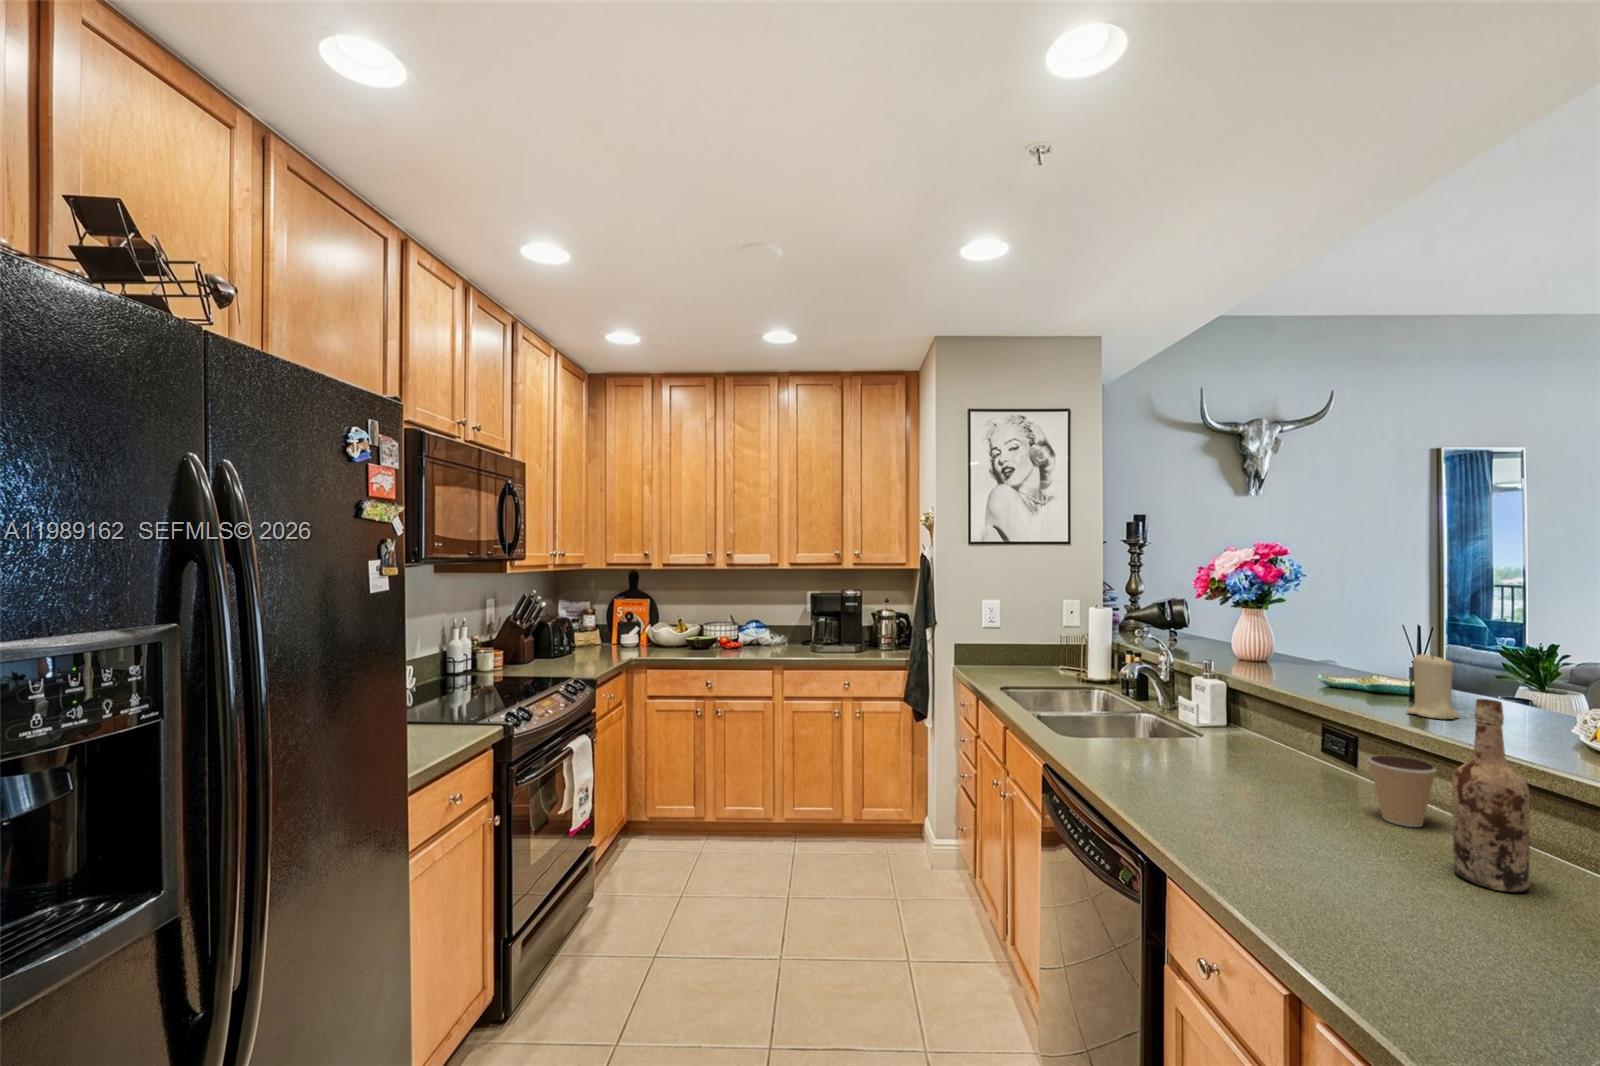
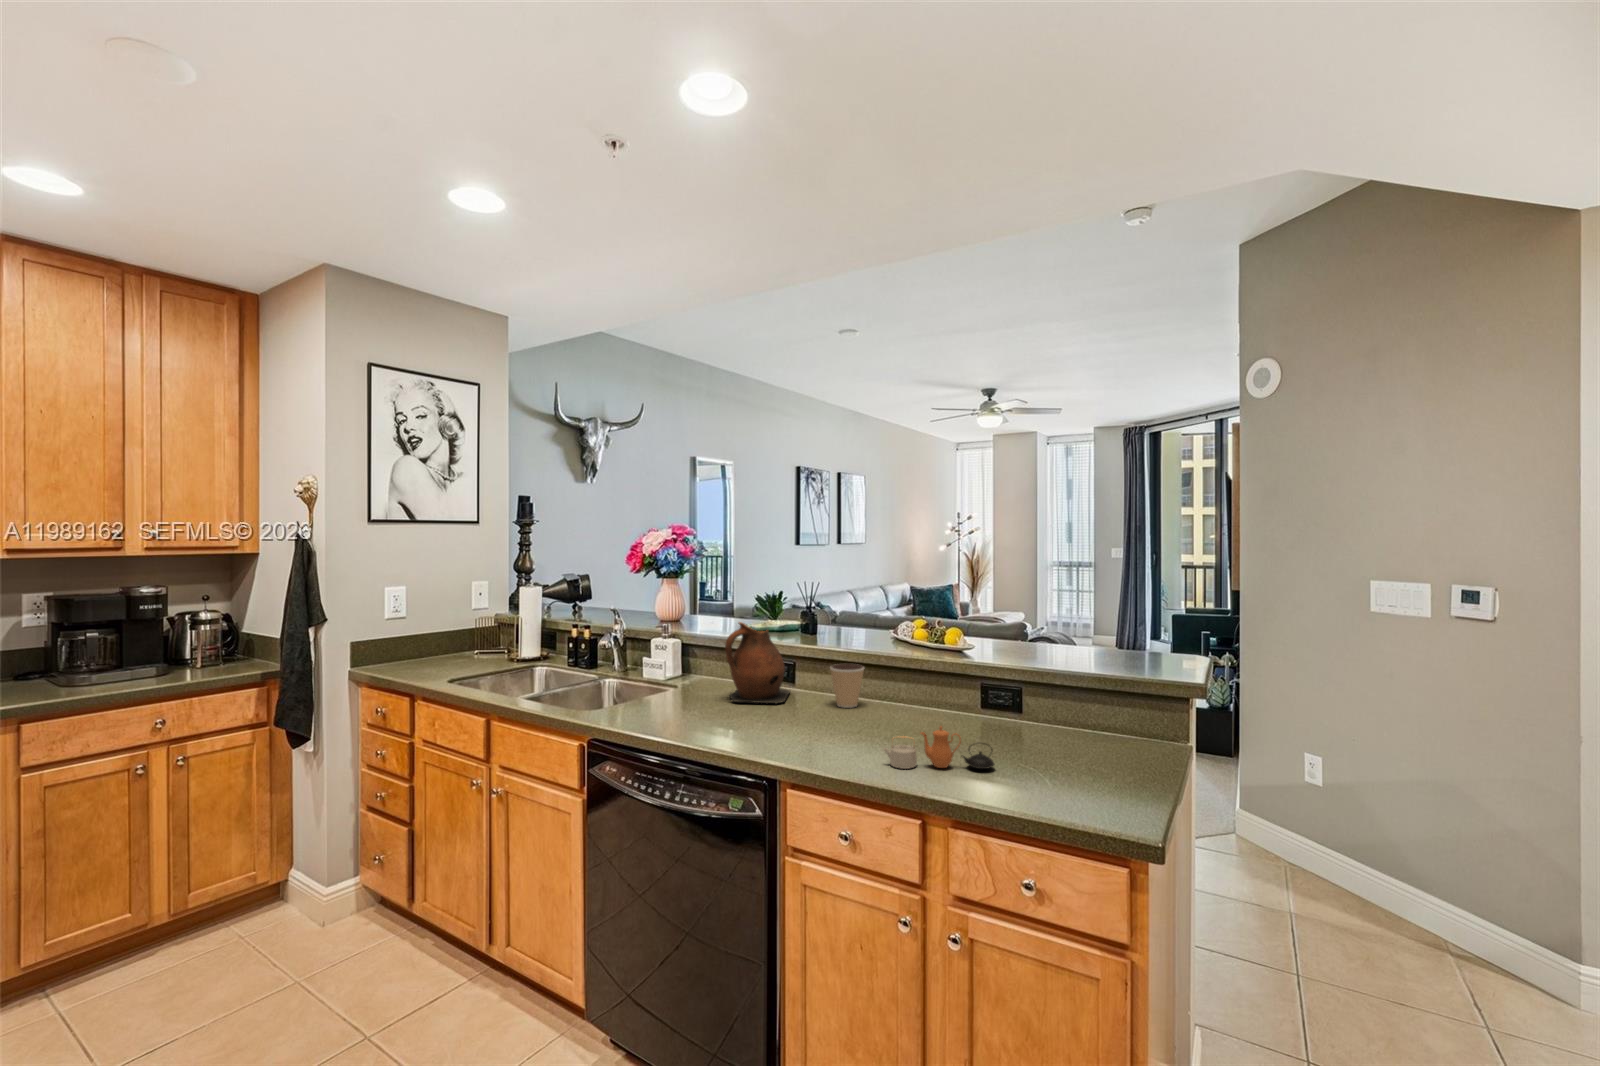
candle: present [1406,654,1459,719] -> none [812,595,836,638]
ceramic pitcher: none [1225,670,1342,788] -> present [725,622,790,704]
wine bottle: present [1452,699,1530,892] -> none [901,614,934,725]
teapot: none [1282,867,1488,984] -> present [884,726,994,769]

